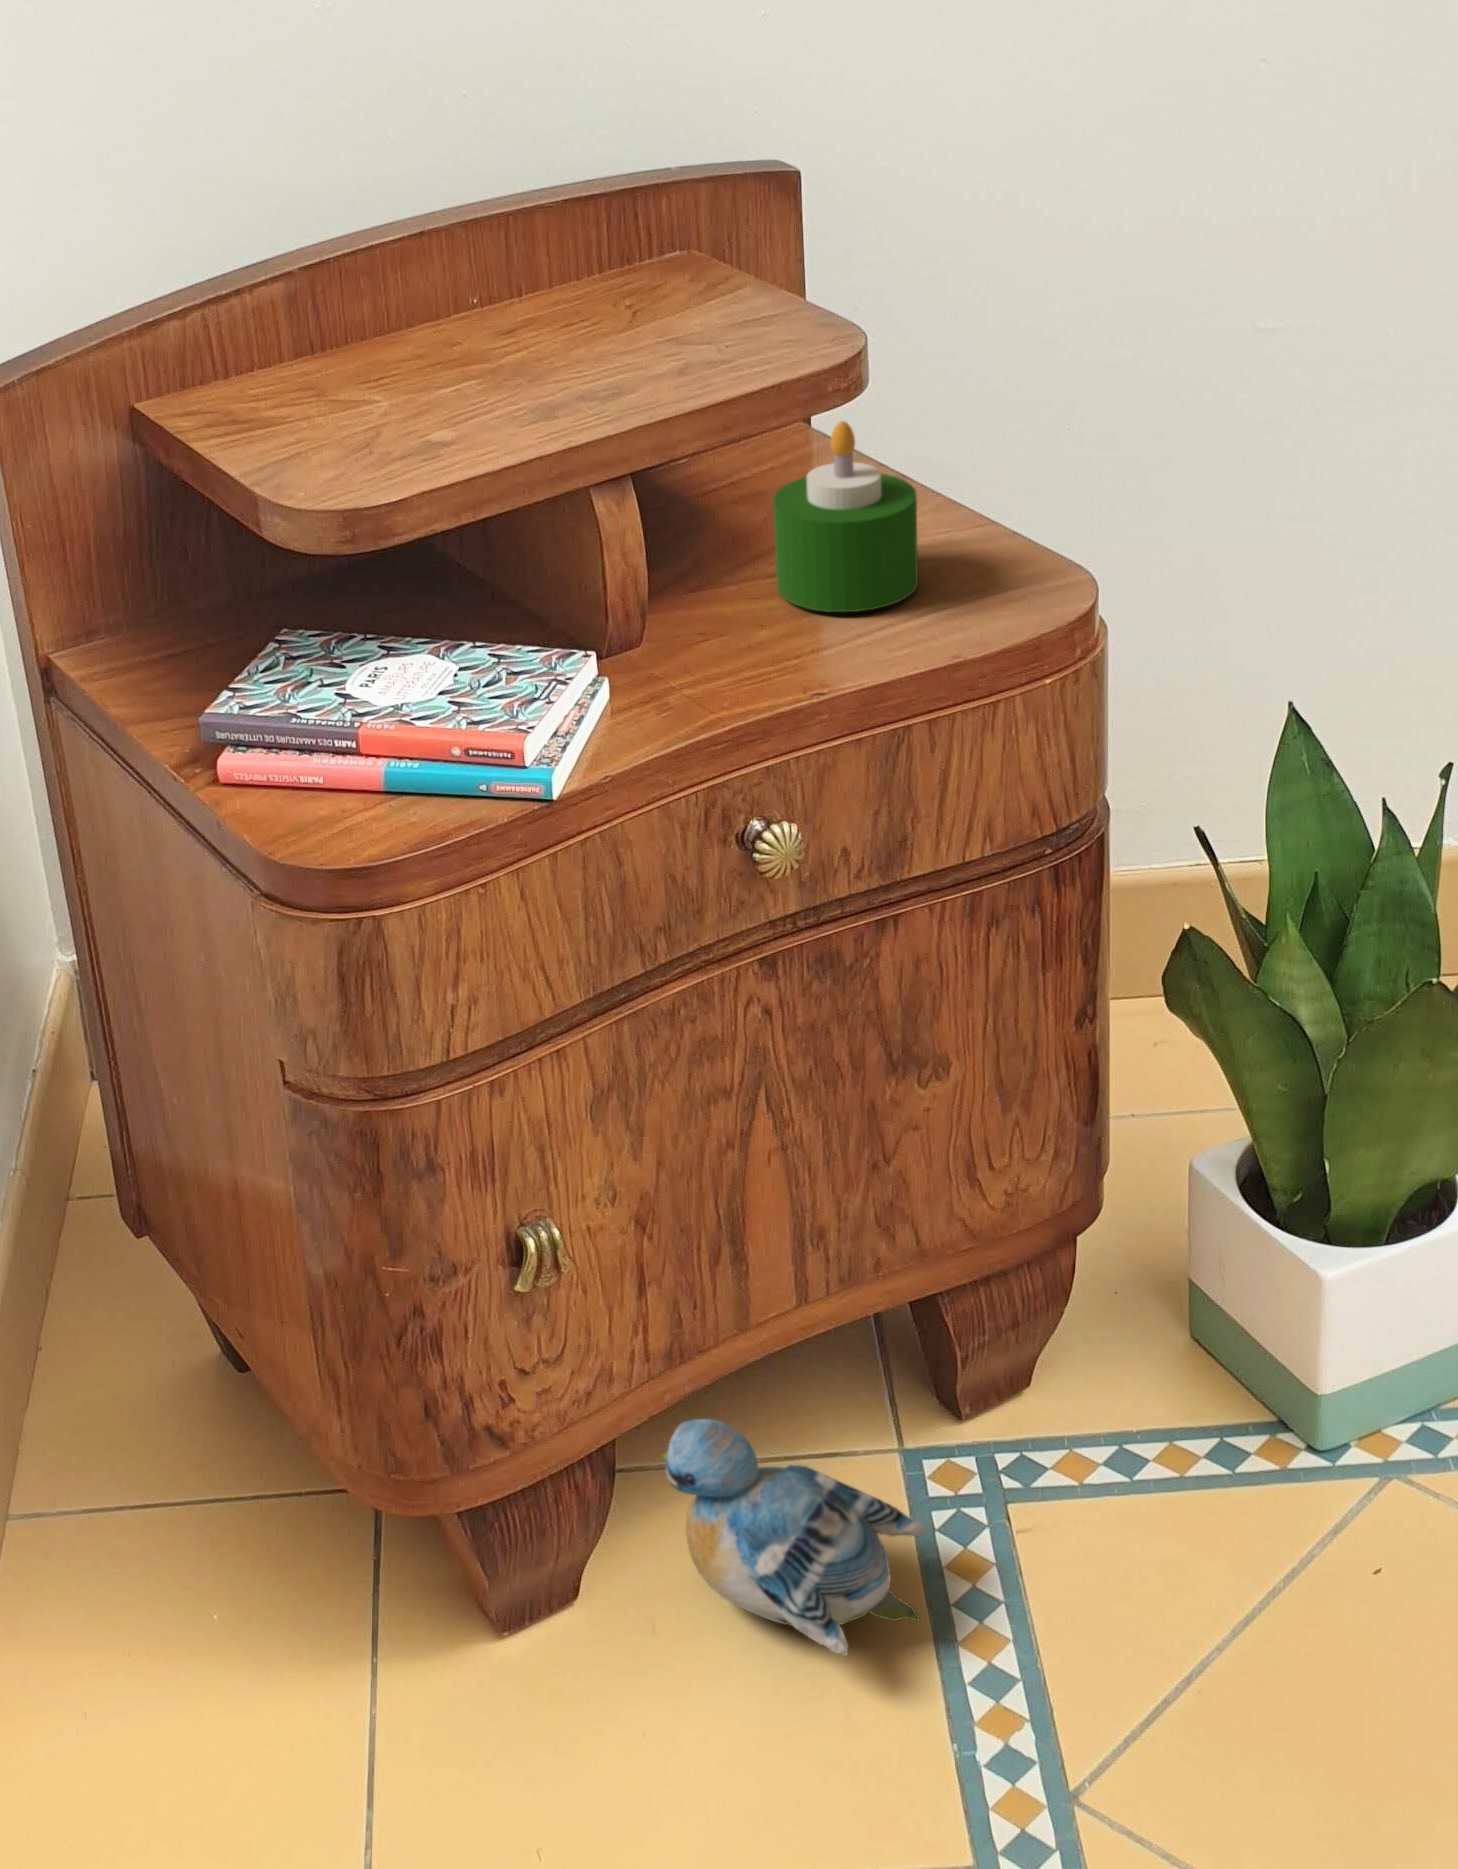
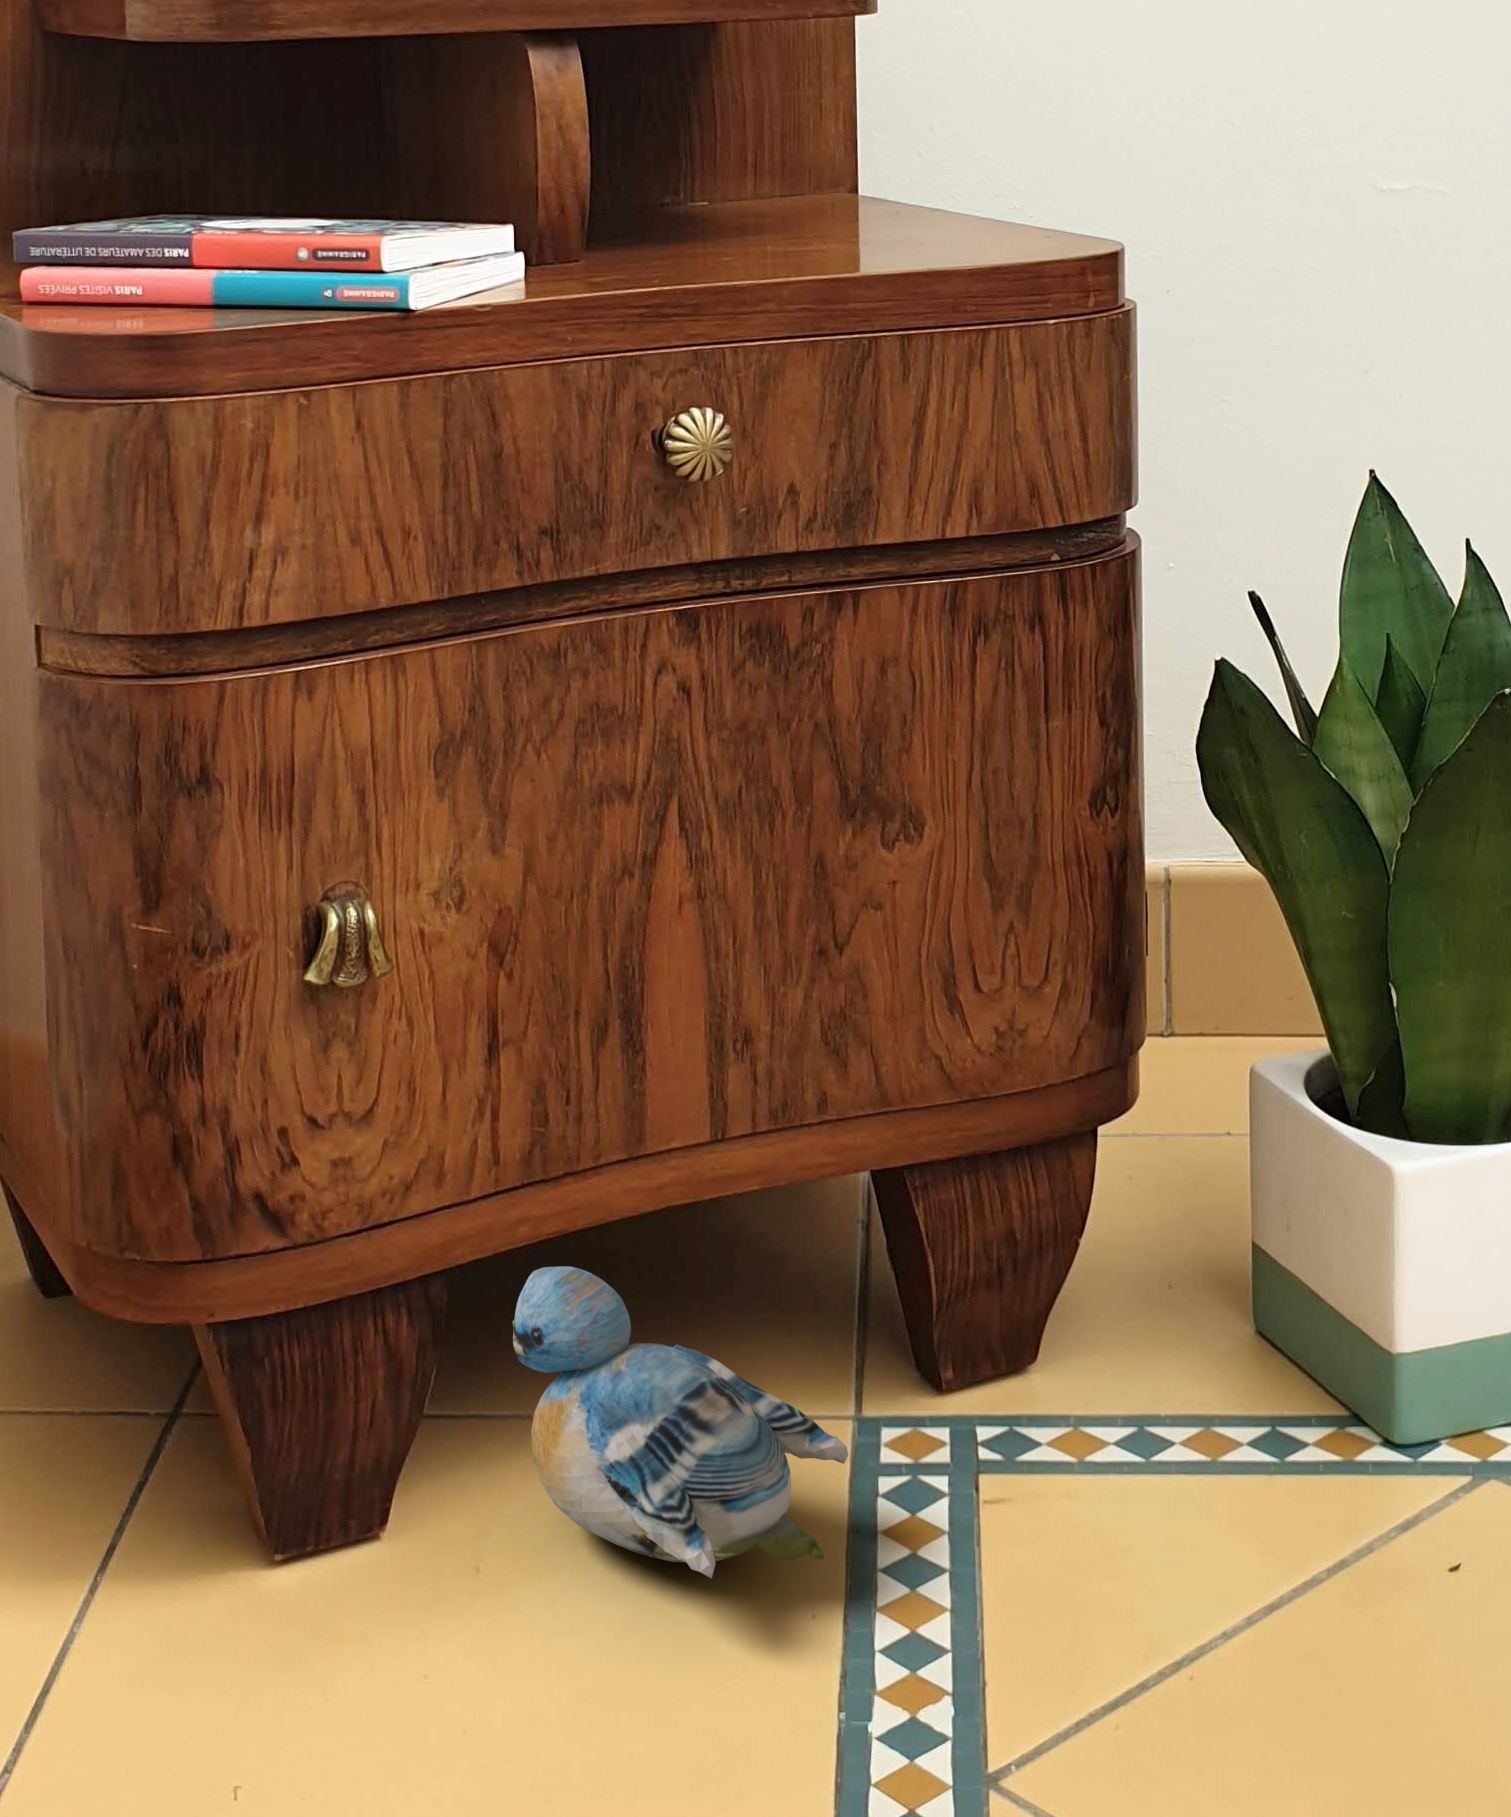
candle: present [773,421,918,612] -> none [752,23,923,240]

